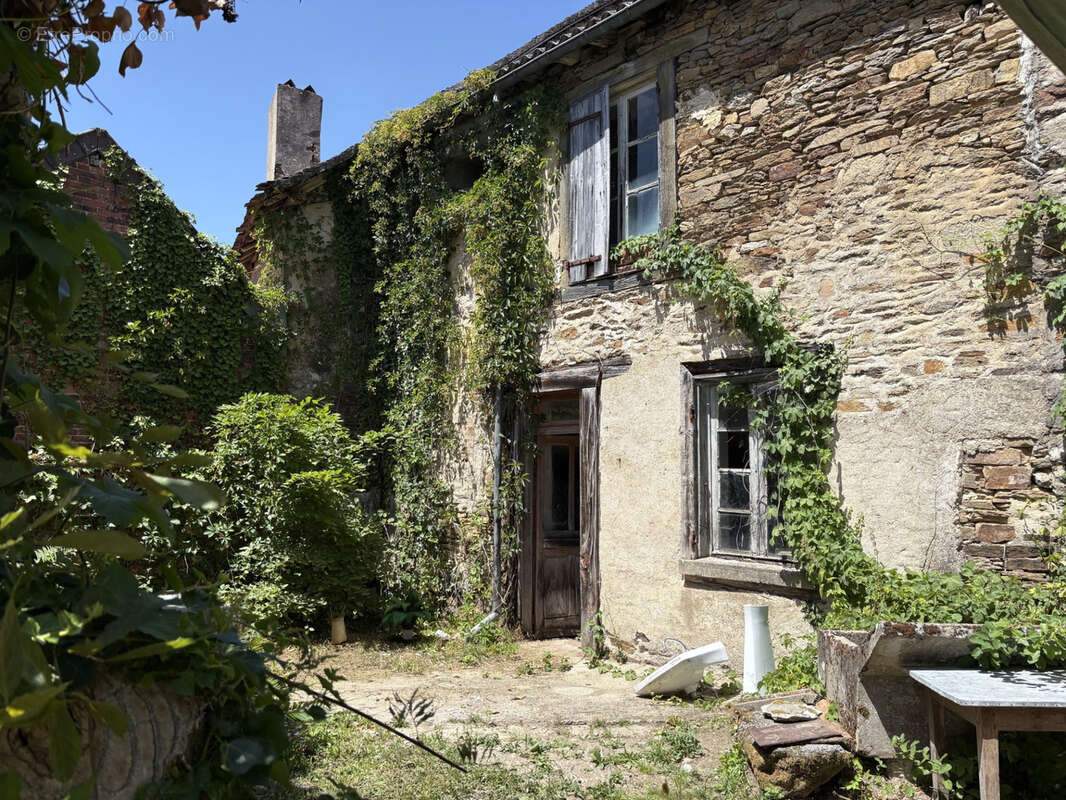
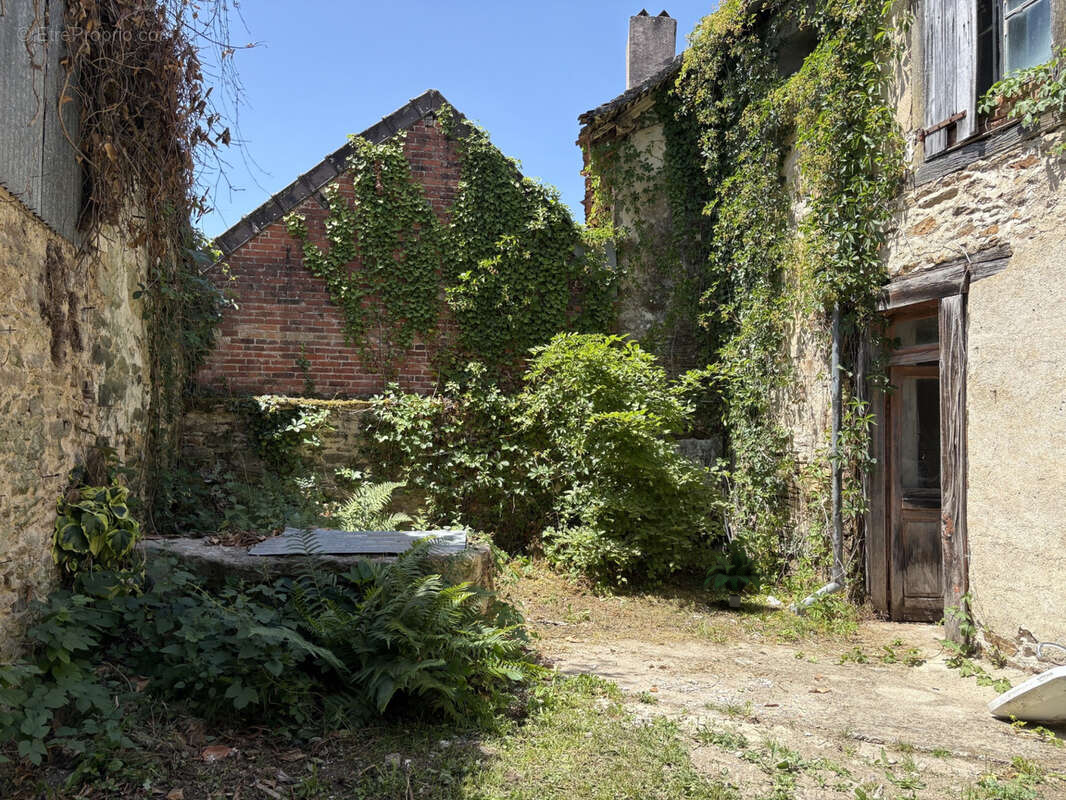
woven basket: present [331,617,346,644] -> none [644,562,664,603]

